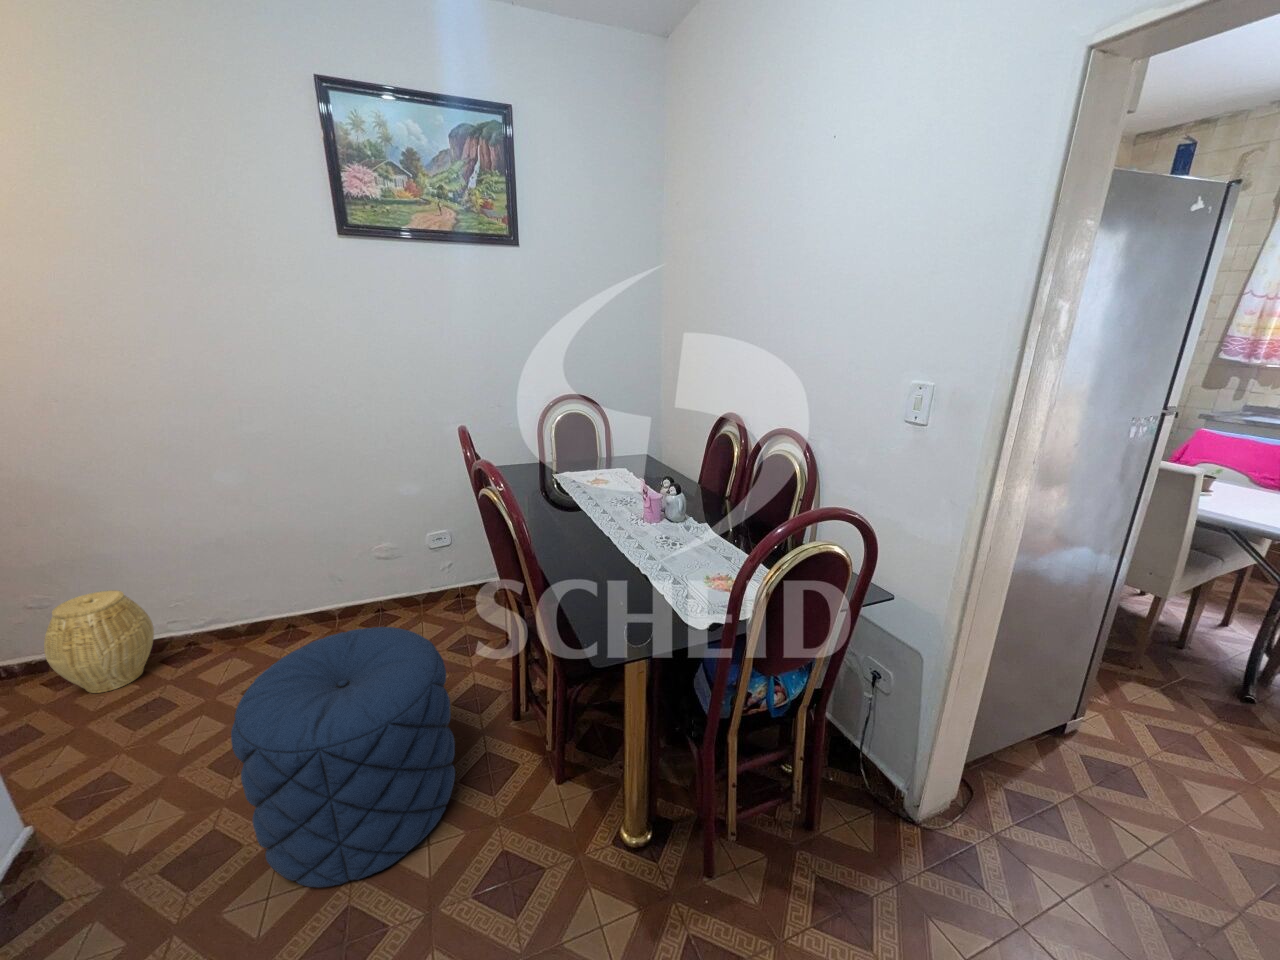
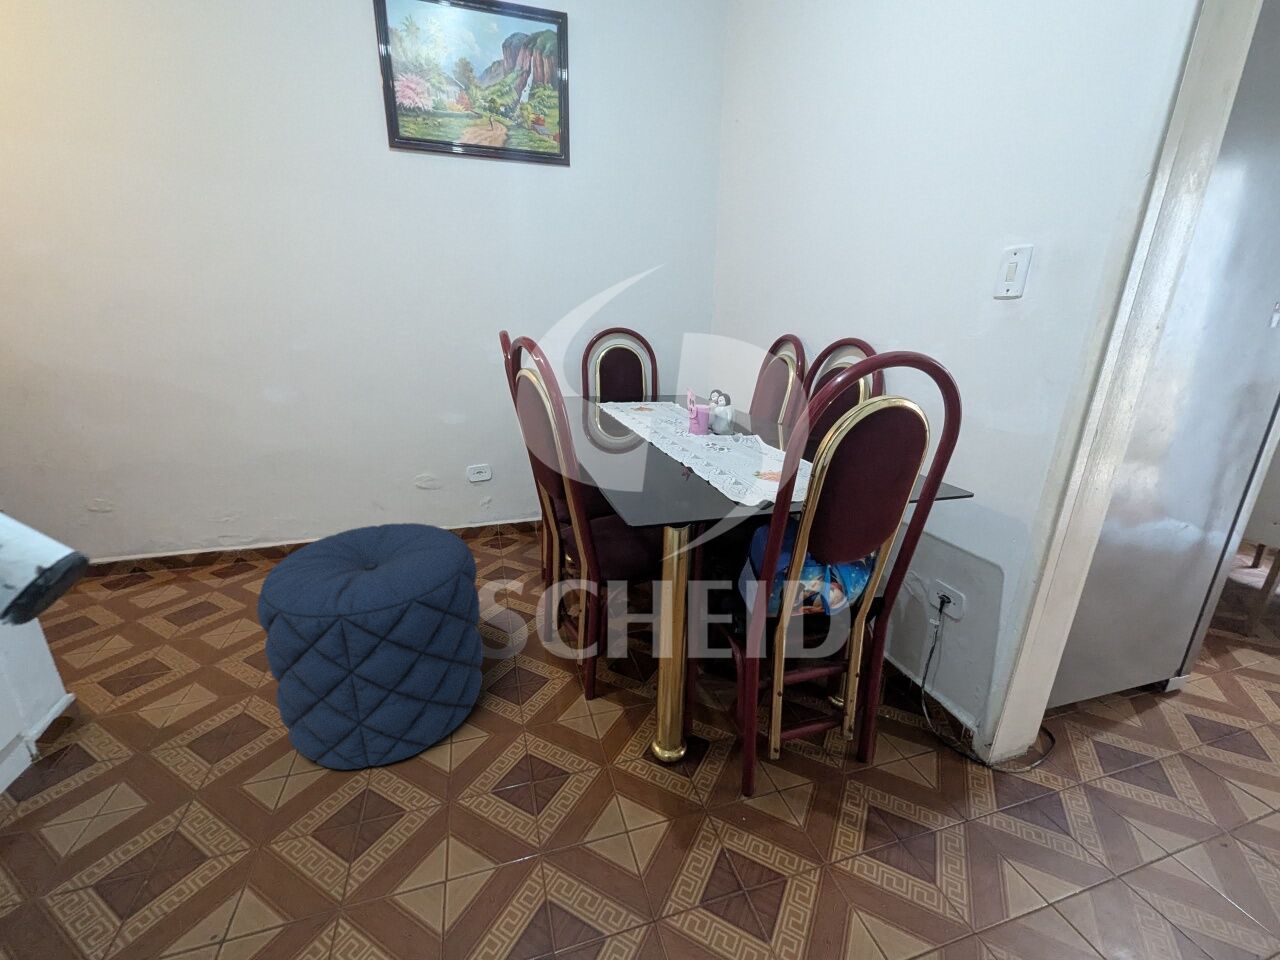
woven basket: present [44,590,154,693] -> none [103,495,204,591]

